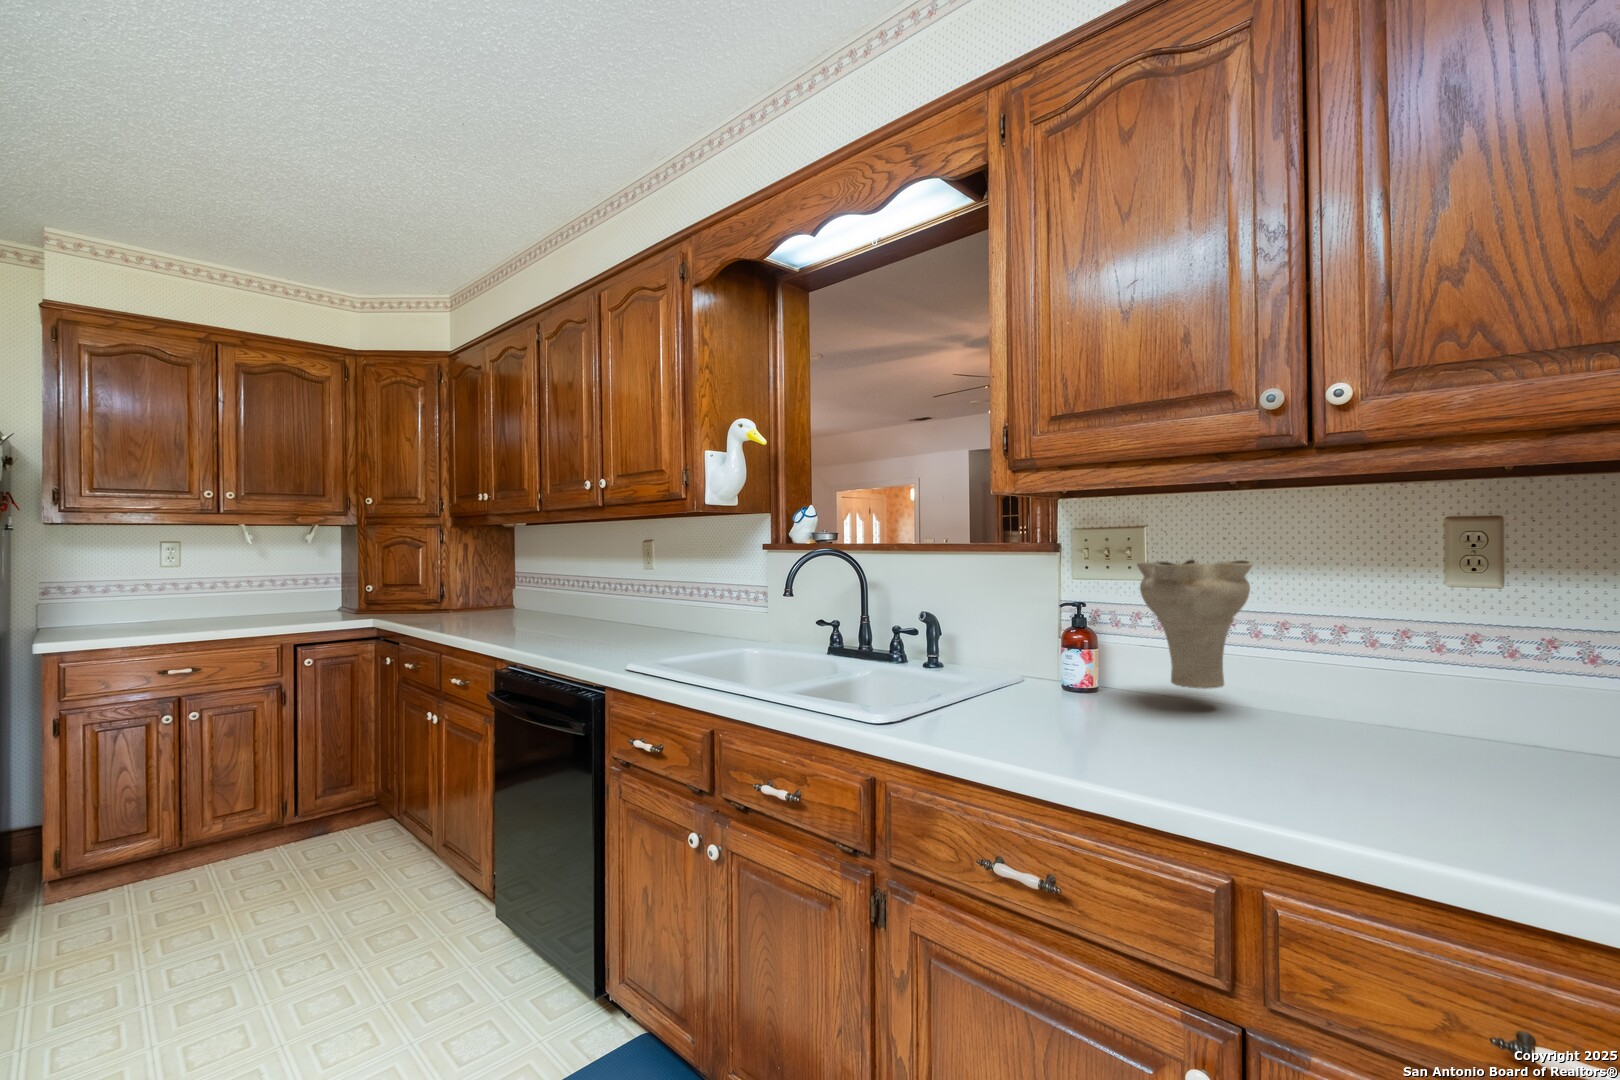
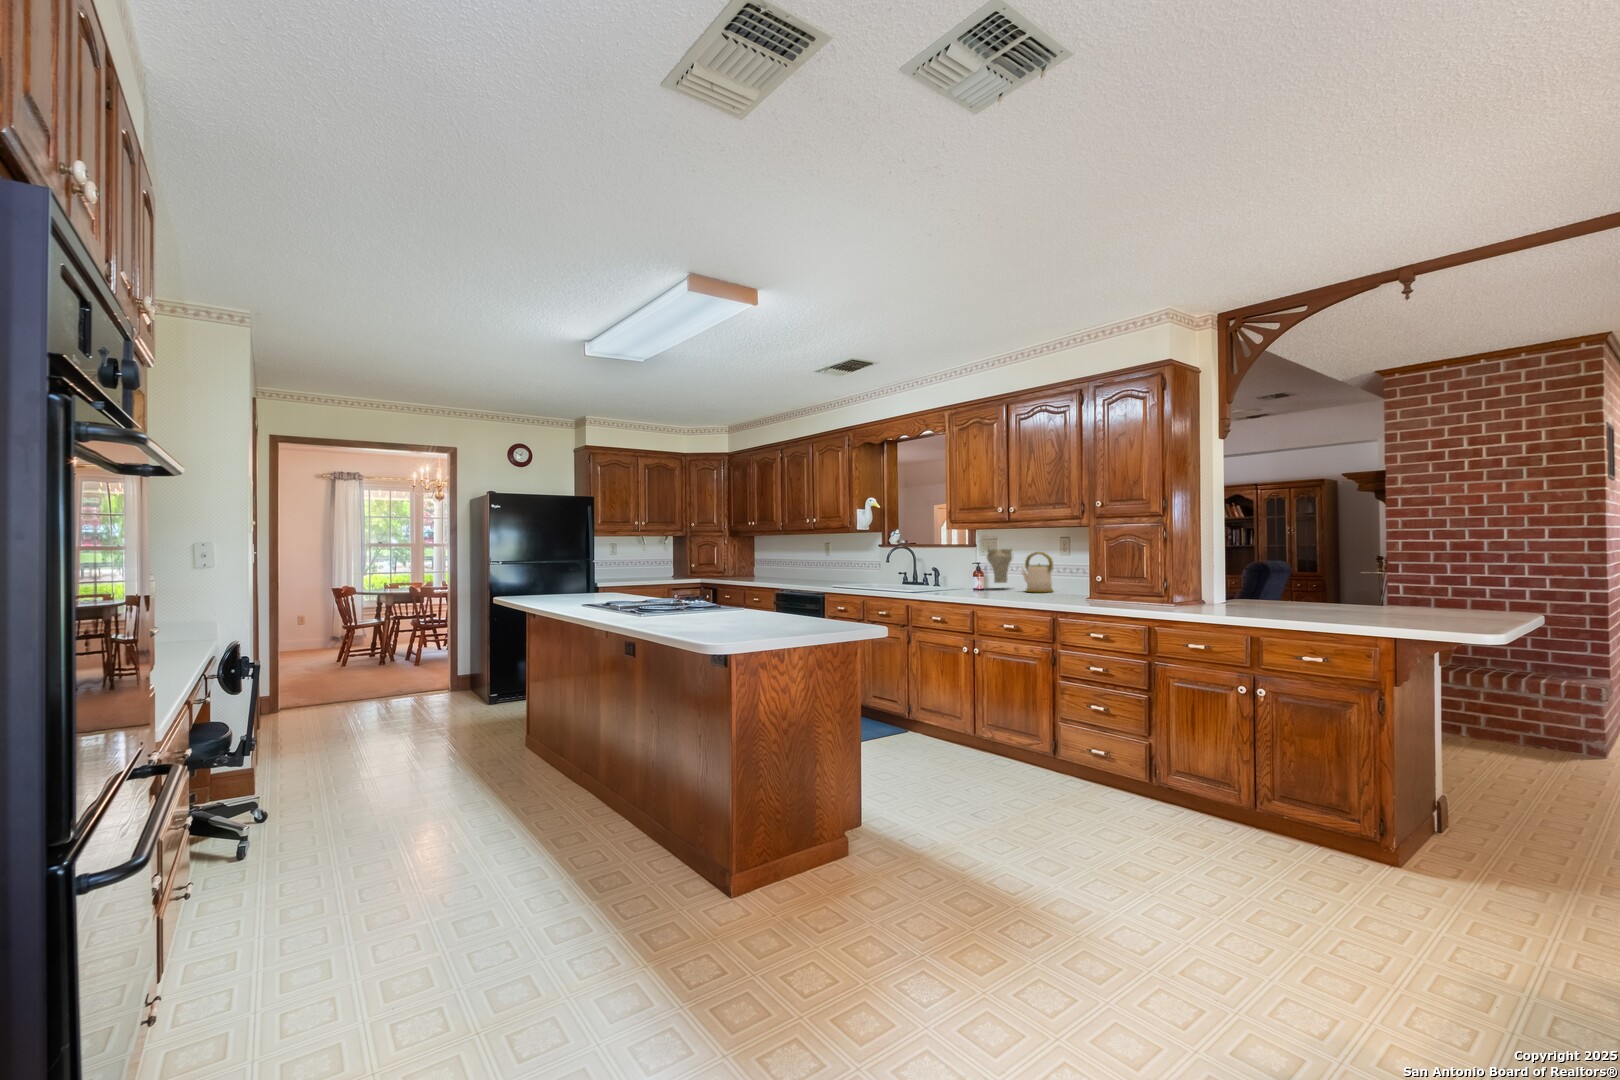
kettle: none [1329,578,1514,764] -> present [1022,552,1053,592]

